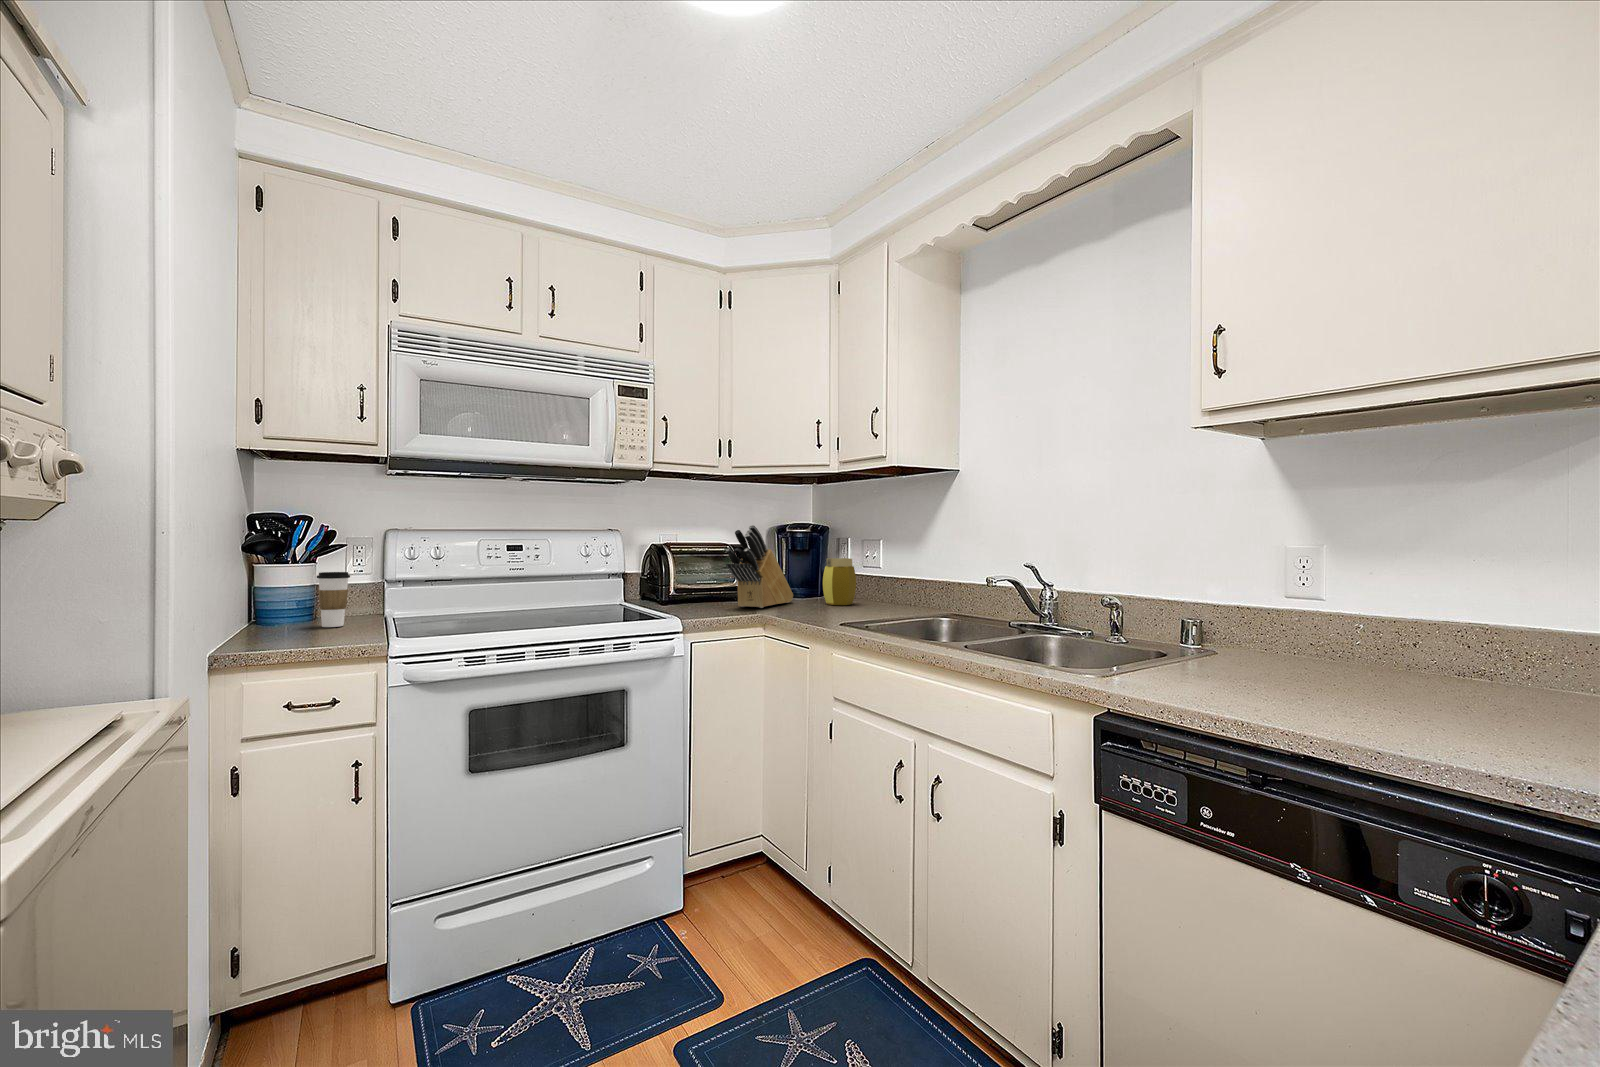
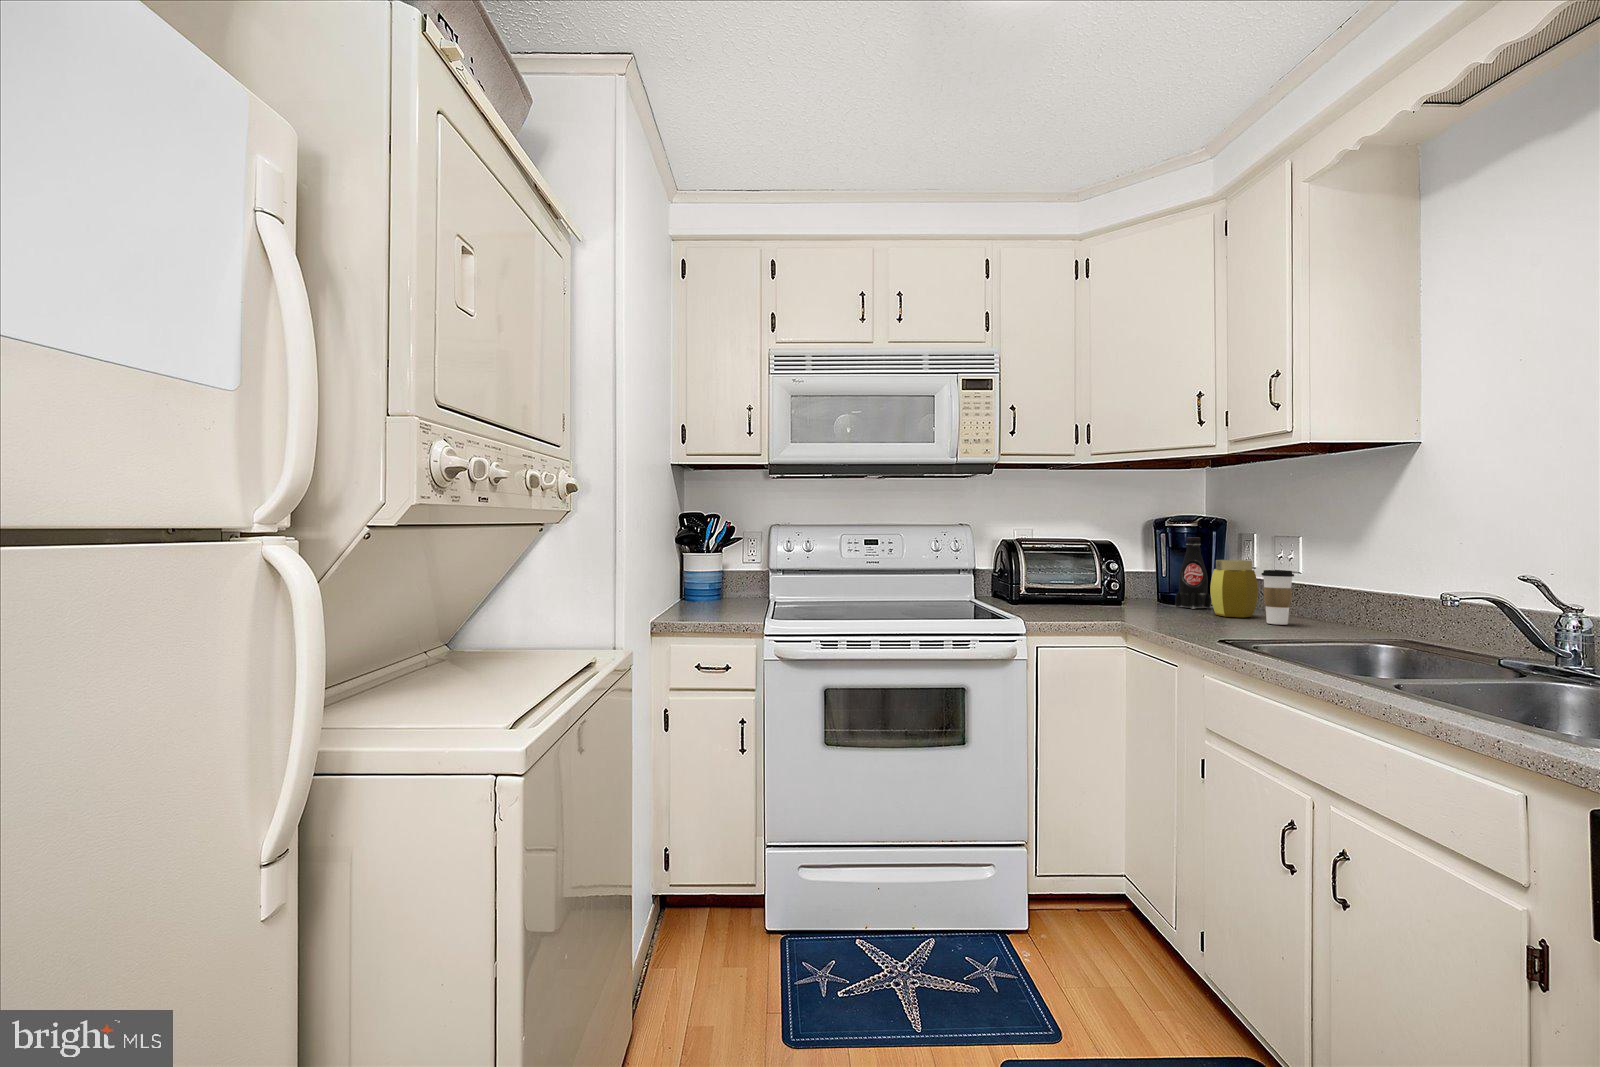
knife block: present [726,525,793,608] -> none [1083,520,1172,615]
bottle: none [794,540,821,600] -> present [1175,537,1211,609]
coffee cup: present [317,572,350,627] -> present [1262,570,1294,625]

